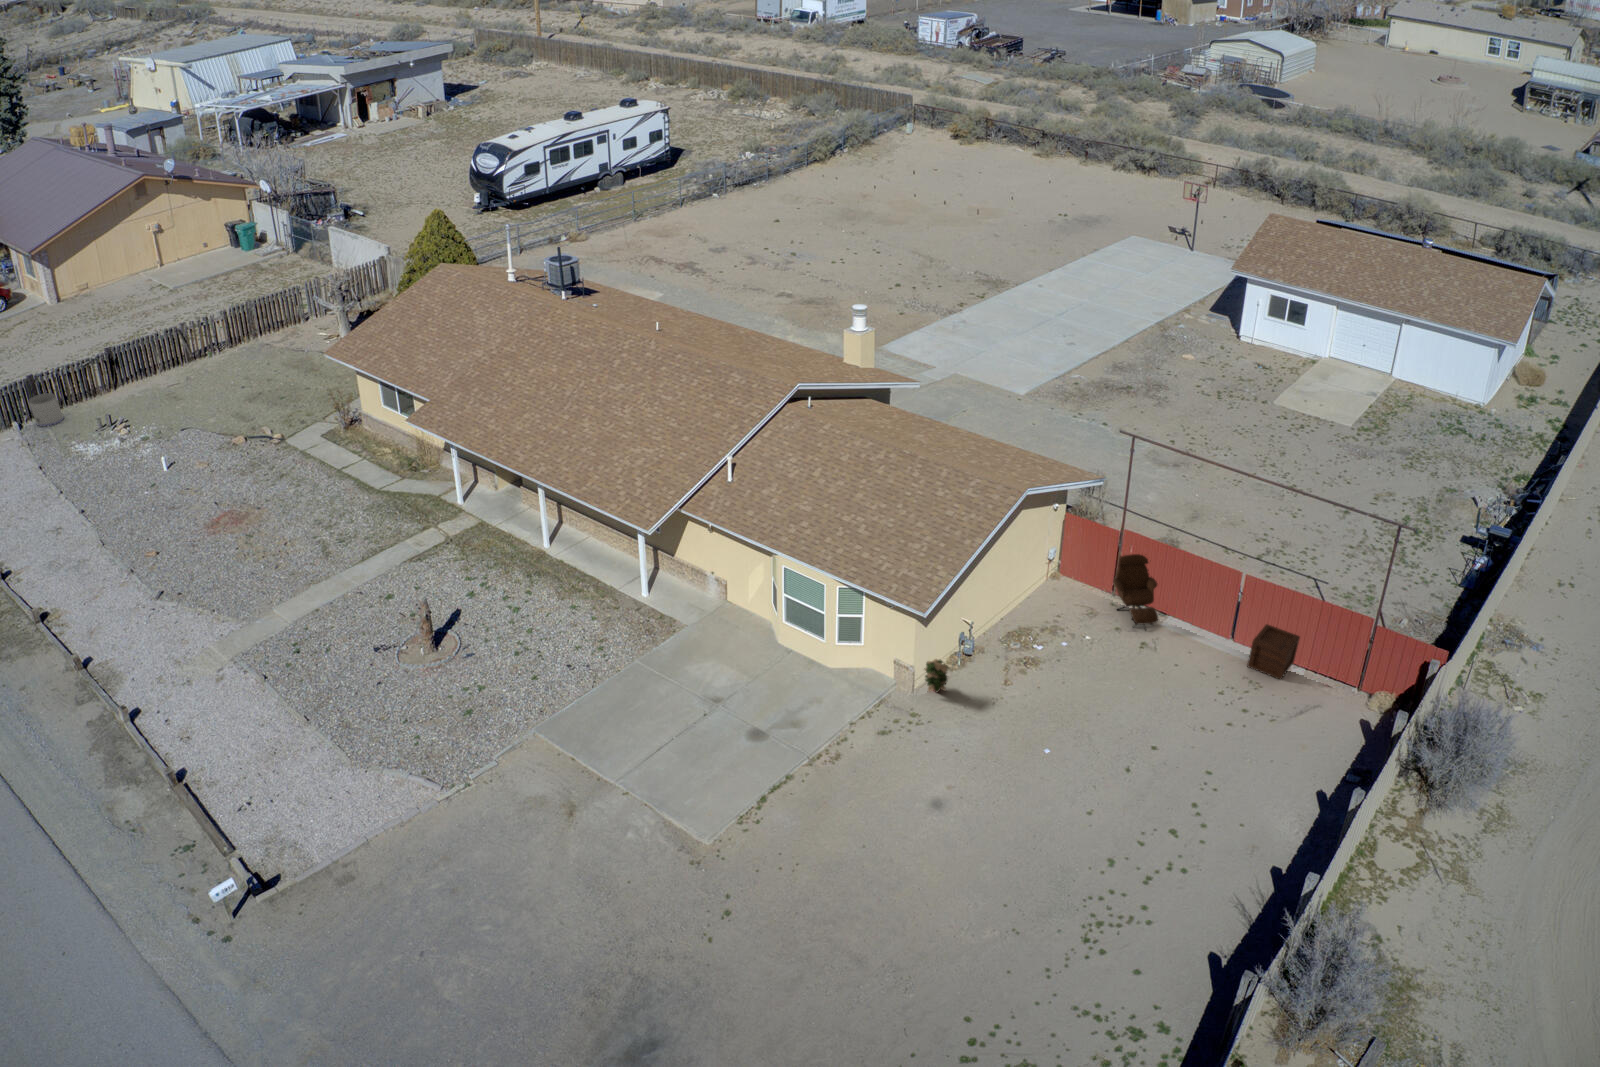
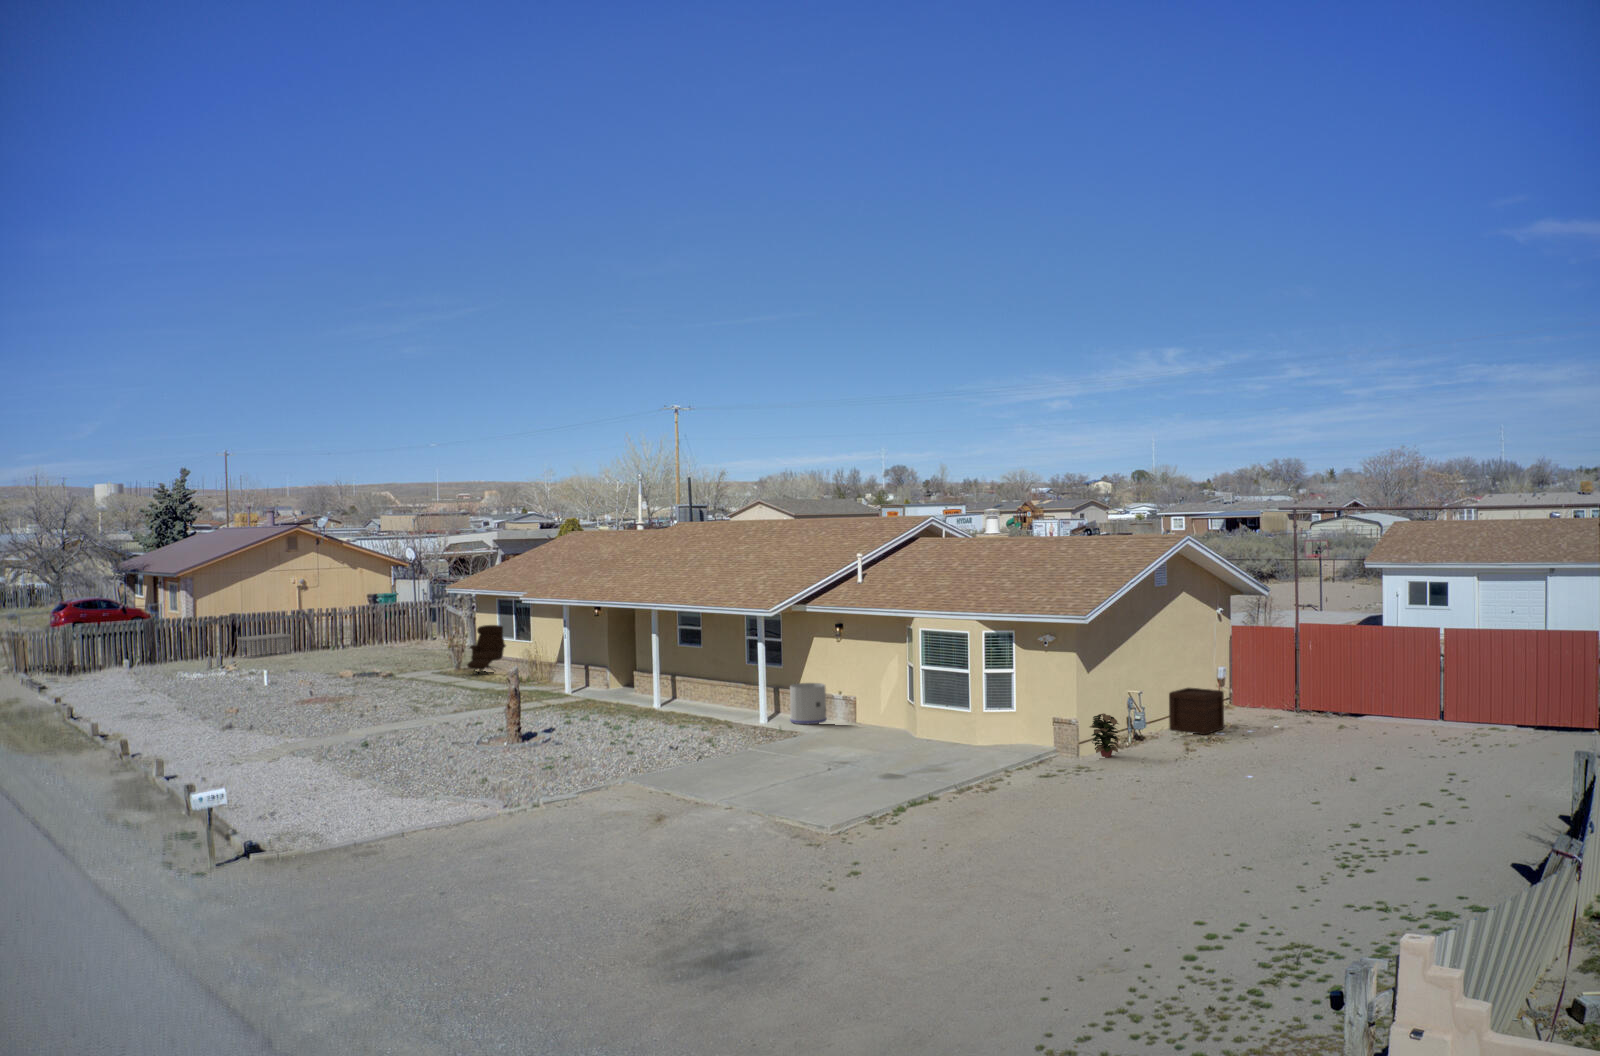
storage bench: none [117,357,174,394] -> present [238,633,290,657]
trash can: present [29,393,64,426] -> present [790,683,827,724]
lounge chair: present [1114,554,1158,630] -> present [467,625,506,674]
wooden crate: present [1247,624,1300,679] -> present [1169,688,1224,735]

